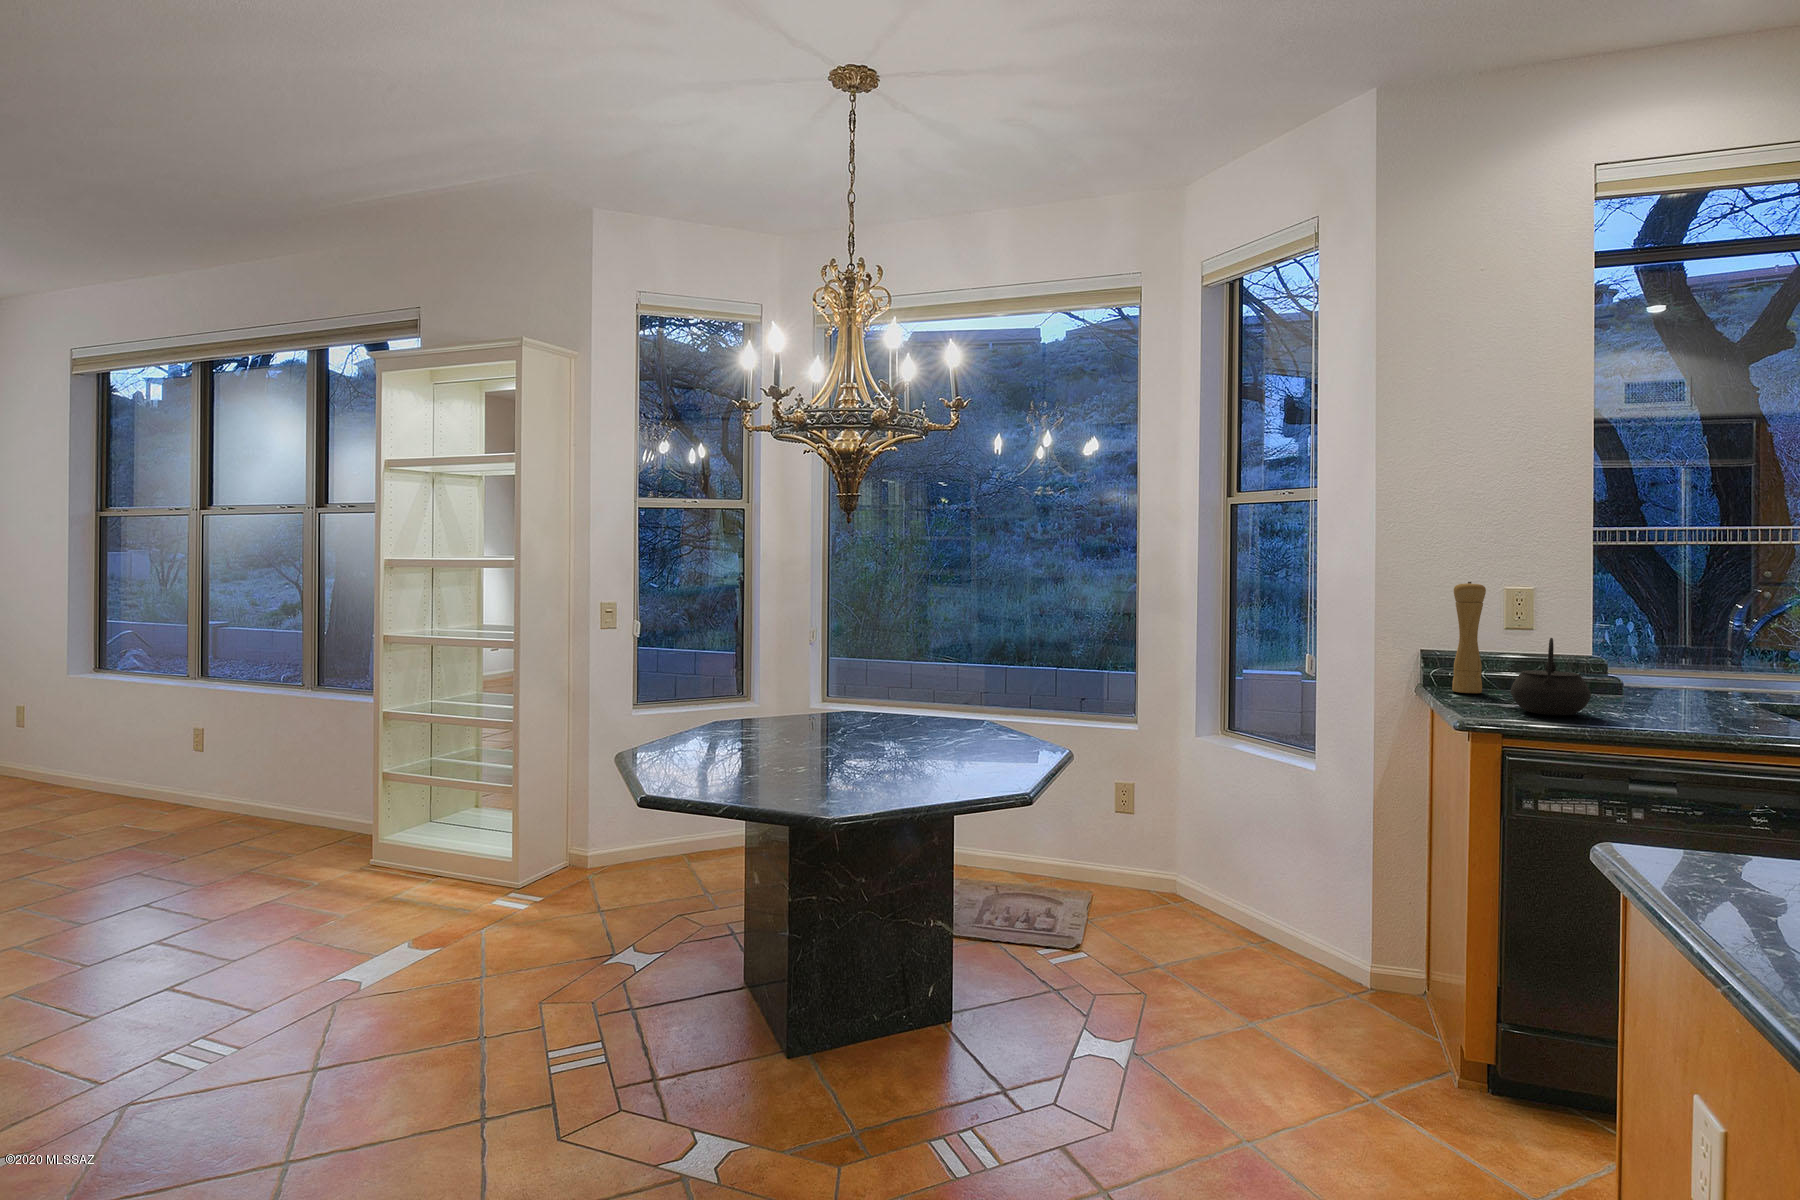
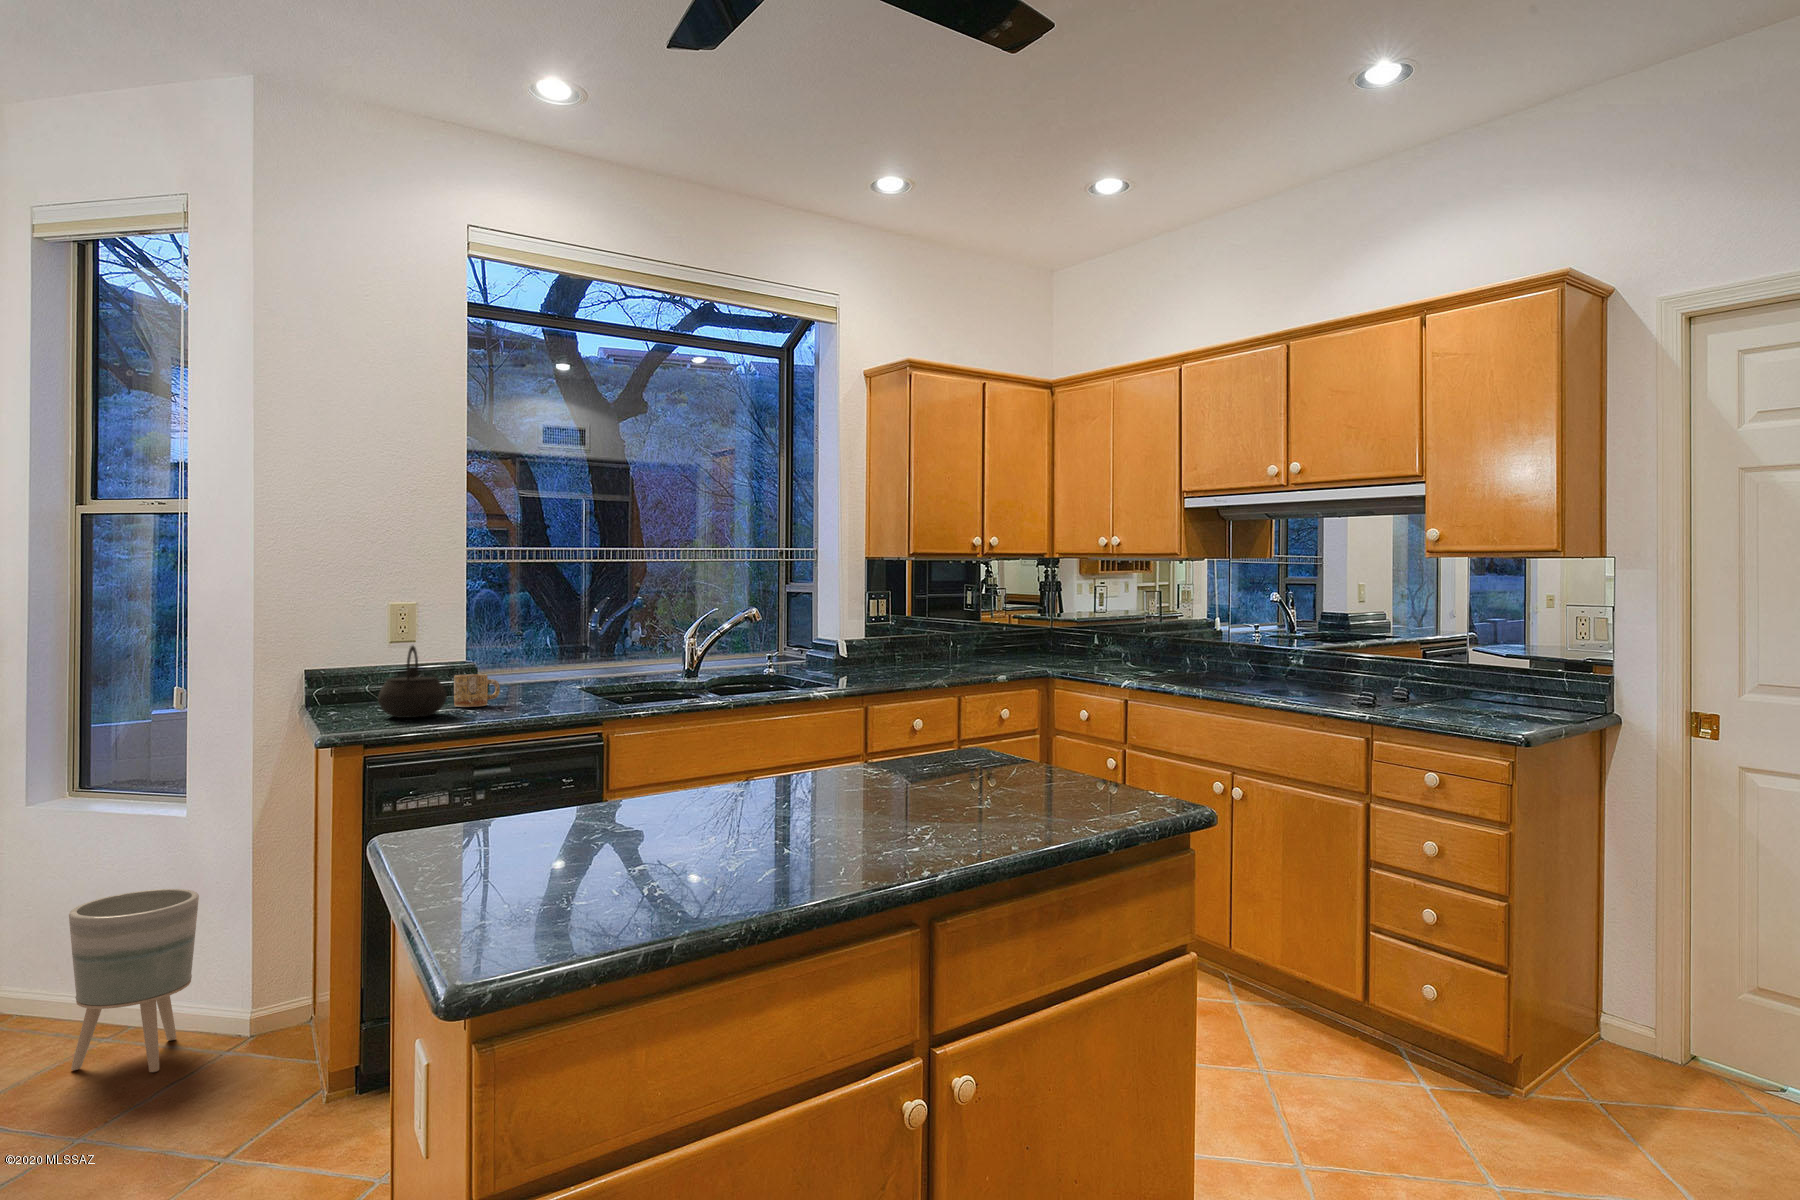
pepper mill: present [1452,582,1486,693] -> none [332,596,363,708]
mug: none [1590,670,1648,708] -> present [454,674,500,707]
planter: none [1233,827,1327,985] -> present [69,889,199,1072]

